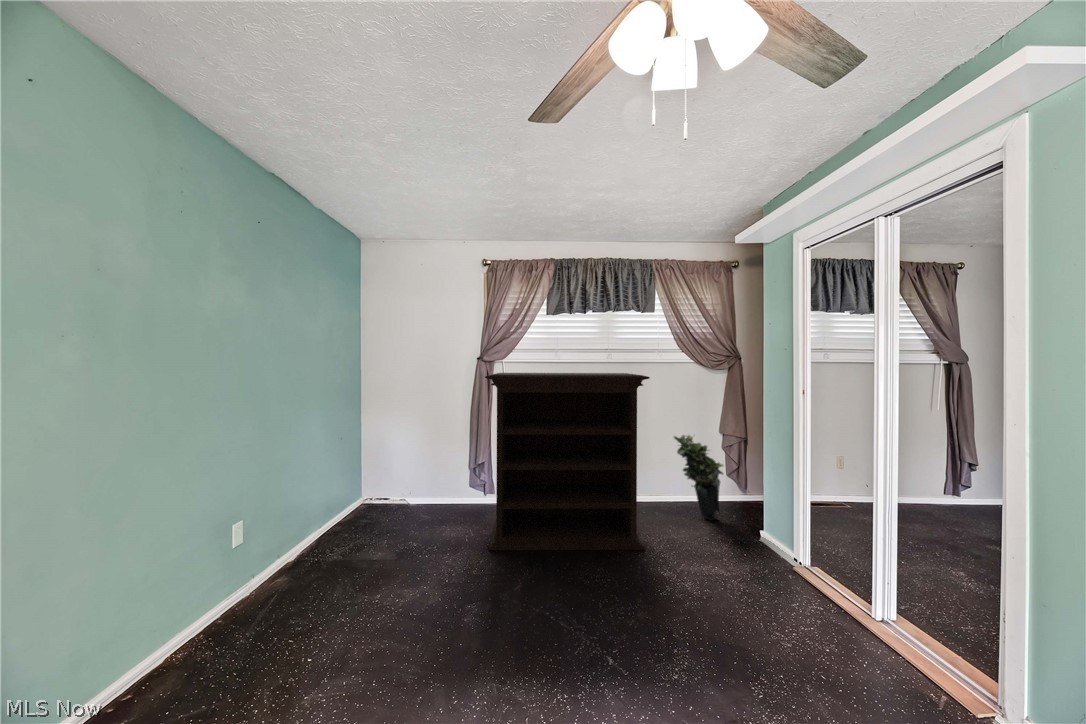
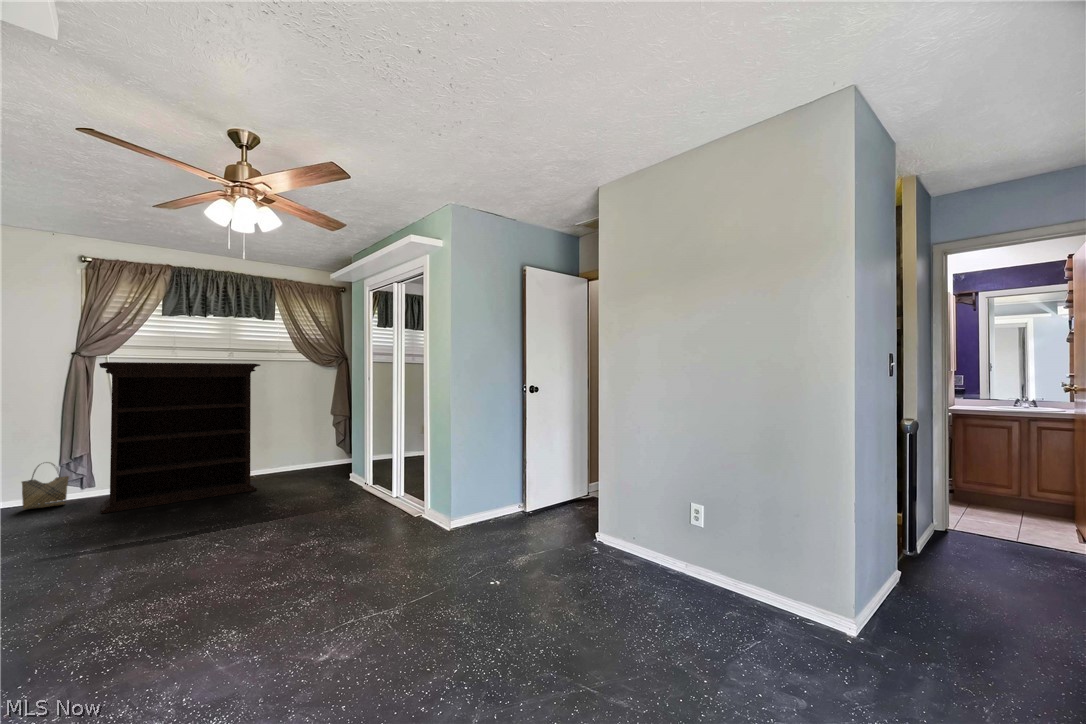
potted plant: present [674,435,723,521] -> none [291,415,329,474]
woven basket: none [444,462,476,508] -> present [22,462,69,509]

